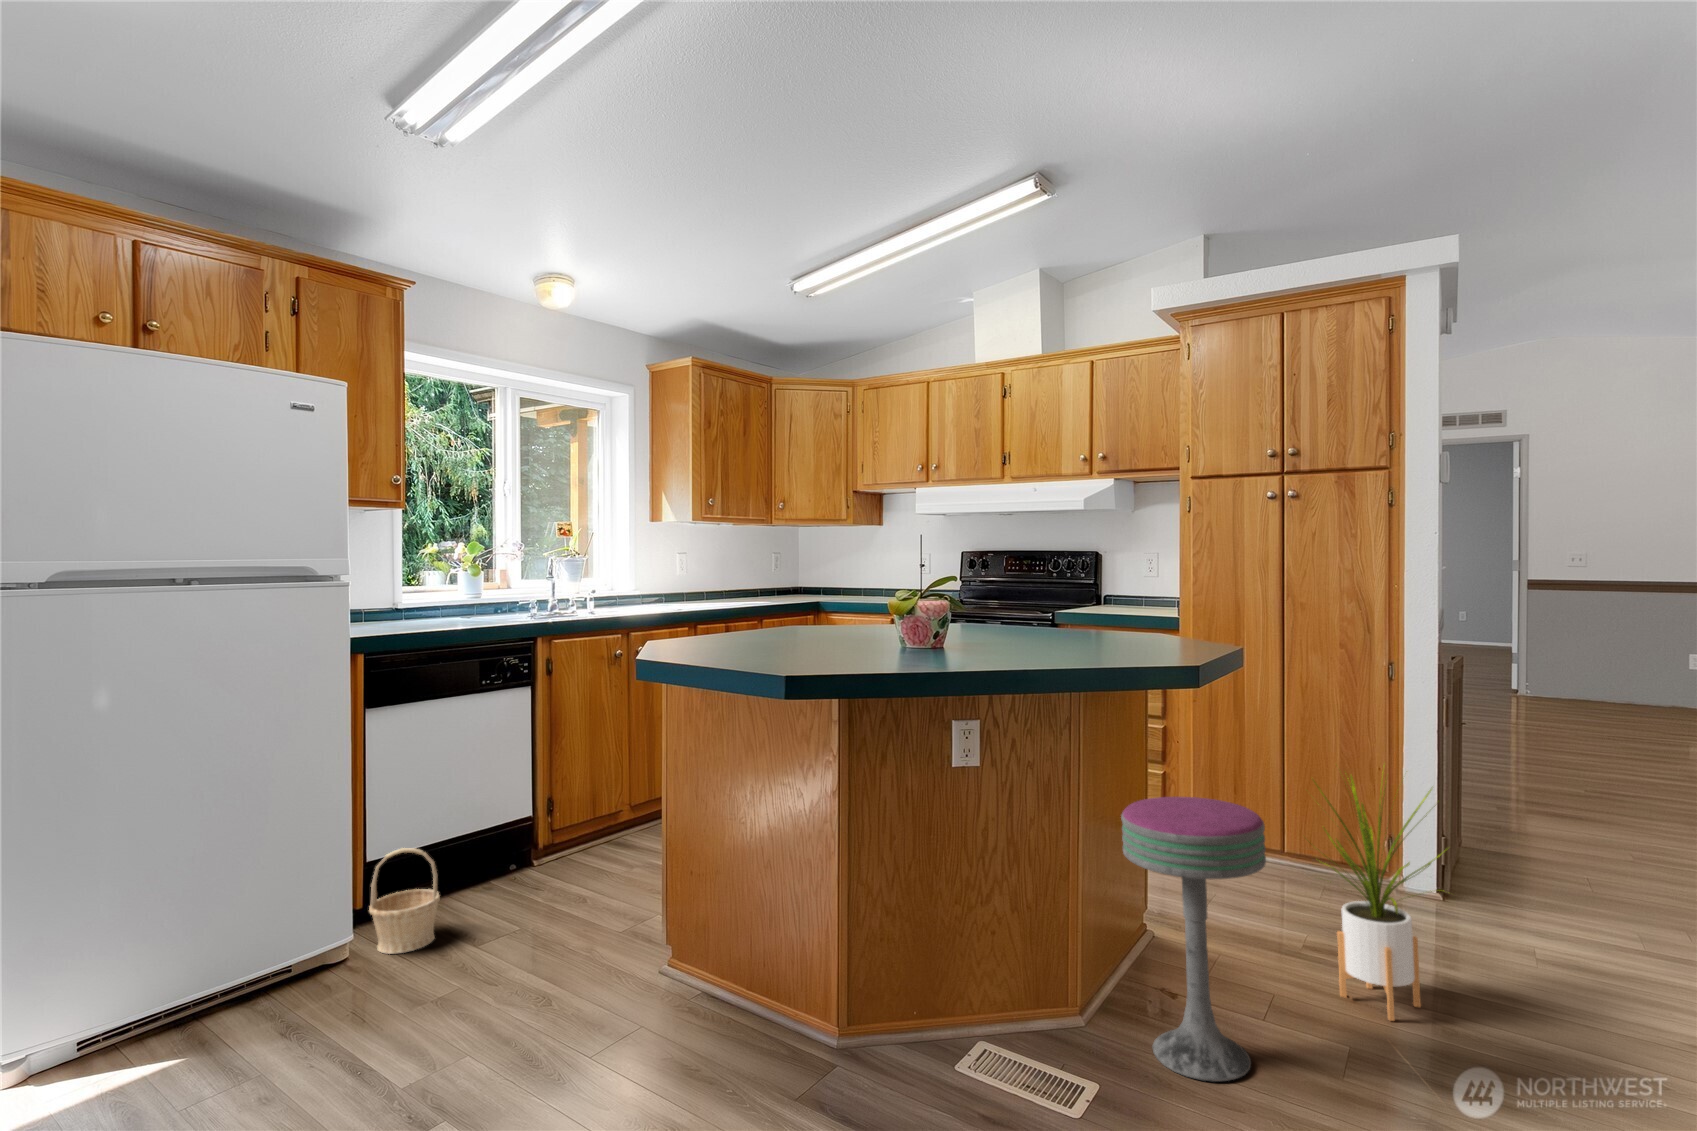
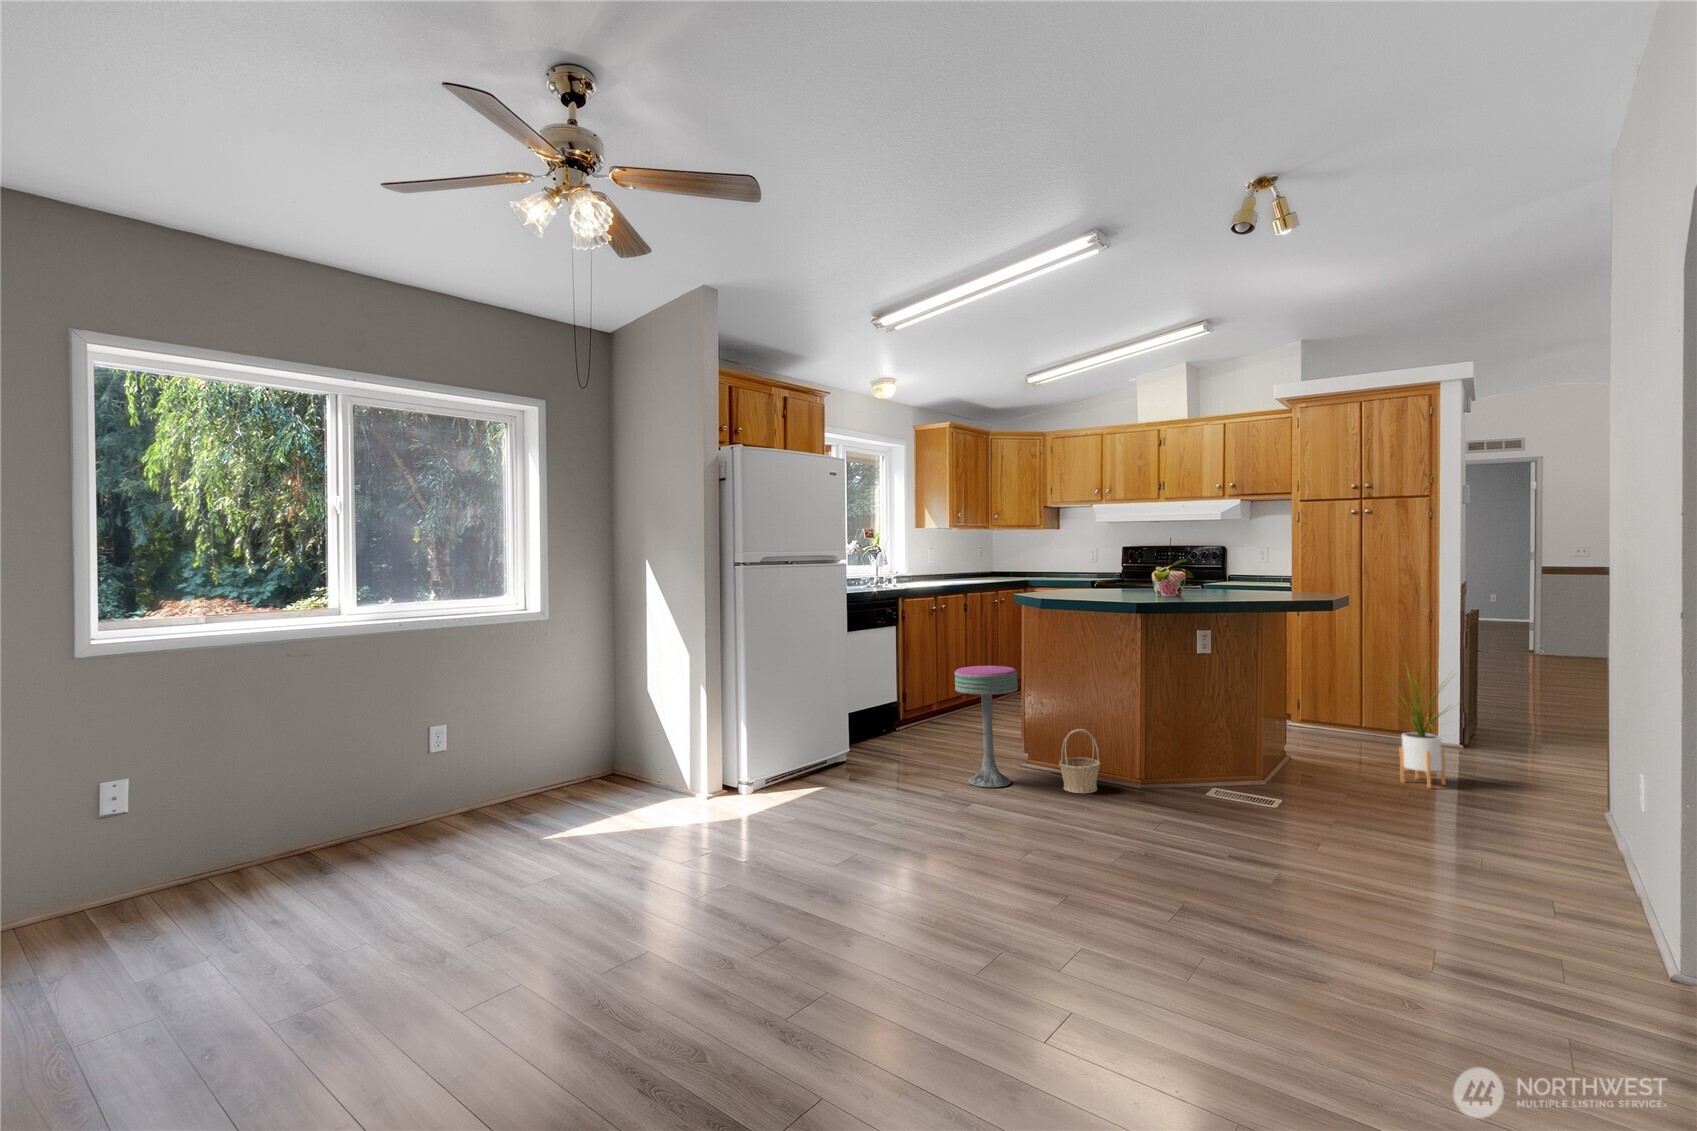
bar stool: present [1121,797,1266,1082] -> present [955,666,1018,787]
basket: present [369,848,440,954] -> present [1059,729,1100,793]

